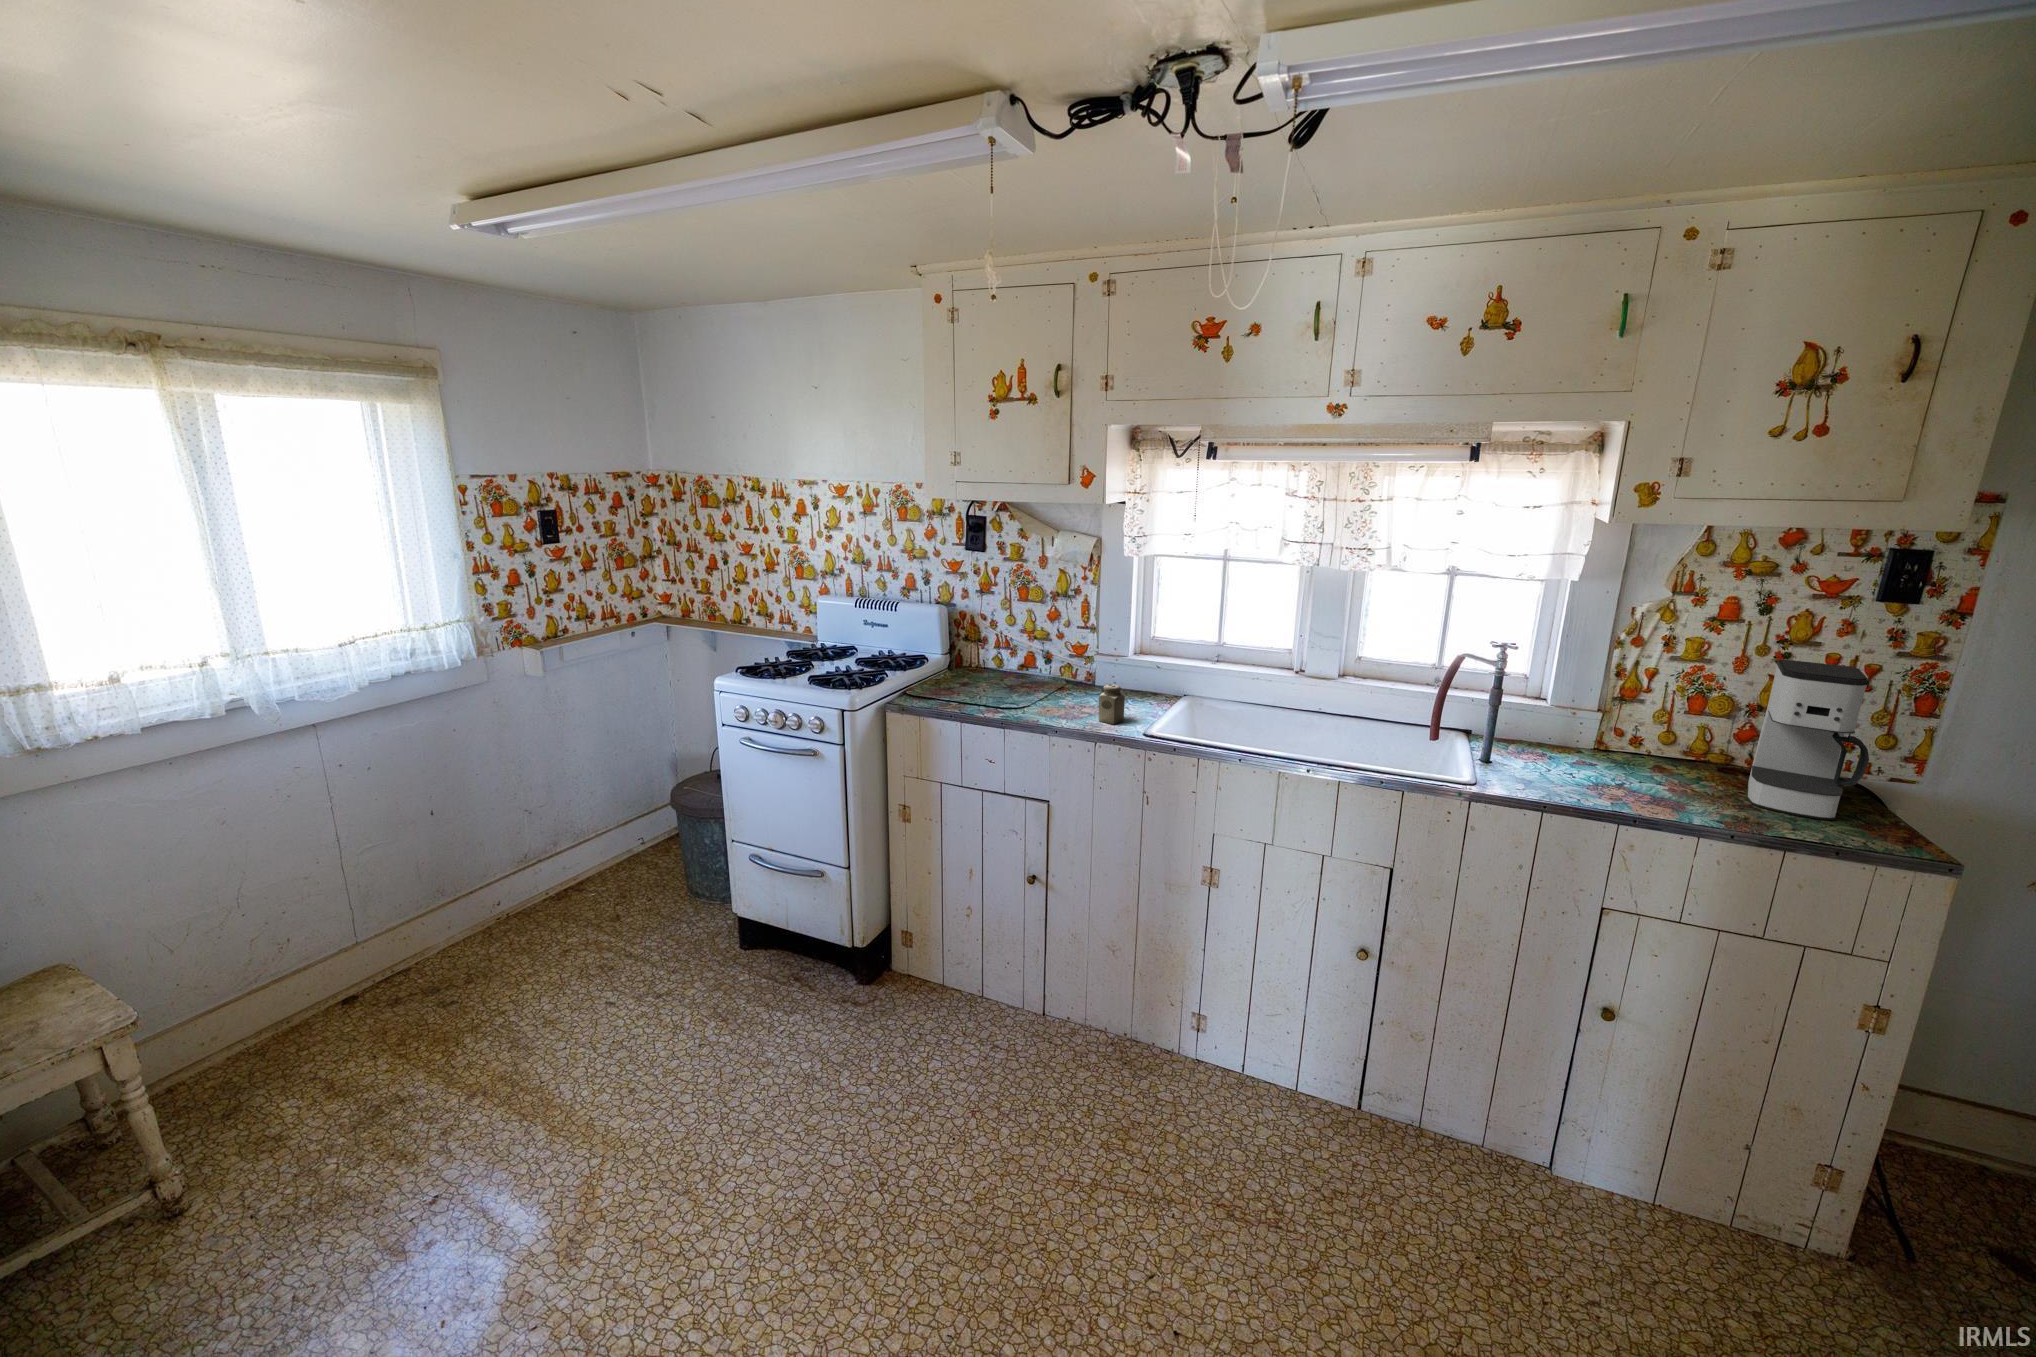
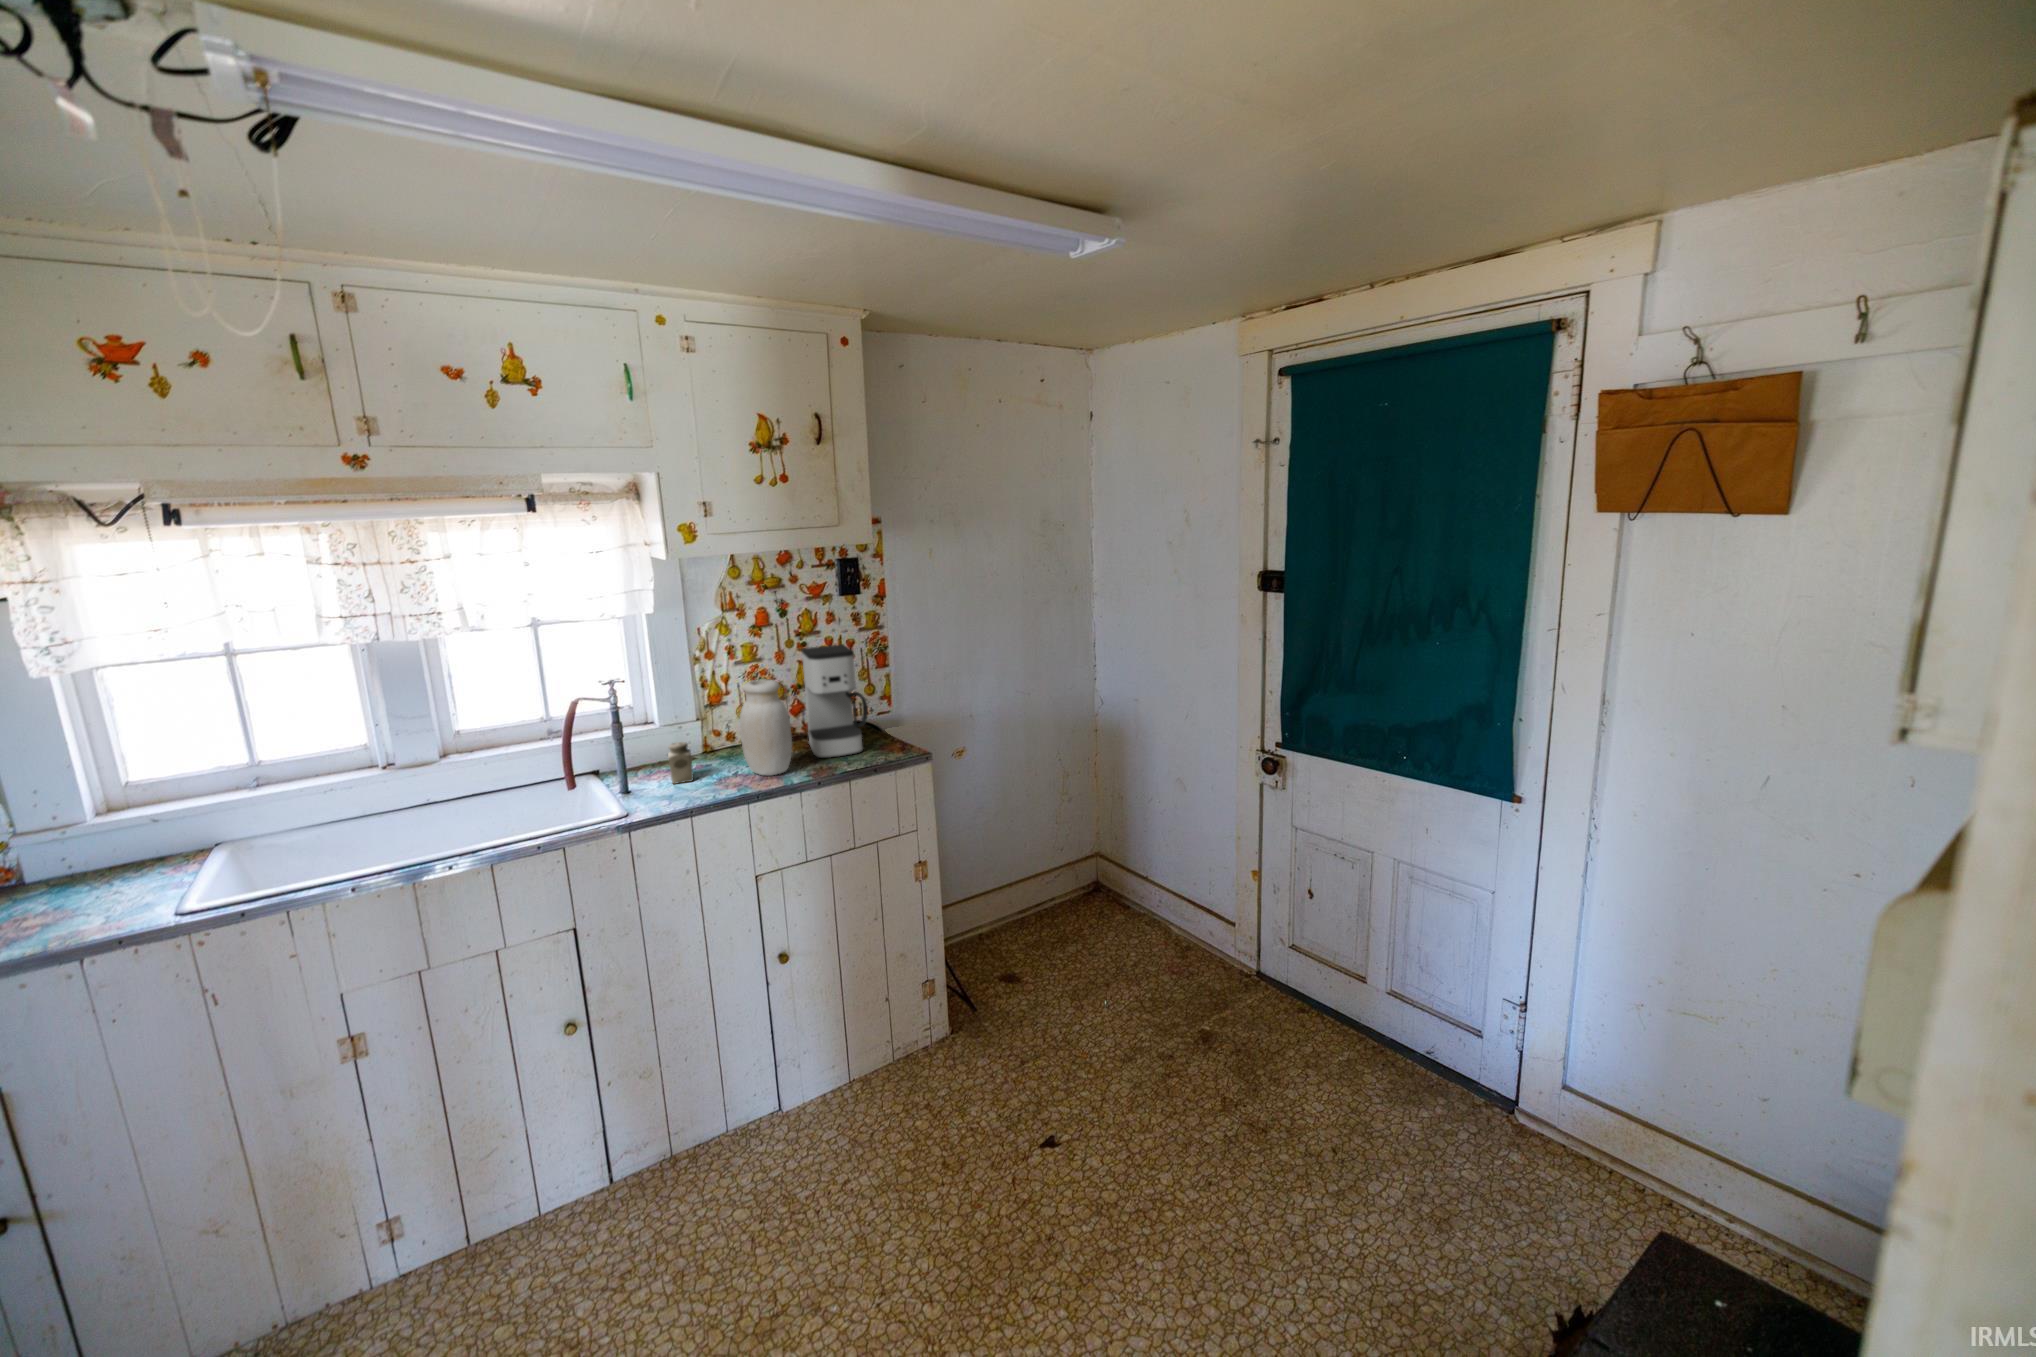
jar: none [1639,683,1720,804] -> present [740,679,792,775]
salt shaker: present [1099,684,1125,724] -> present [668,742,693,784]

